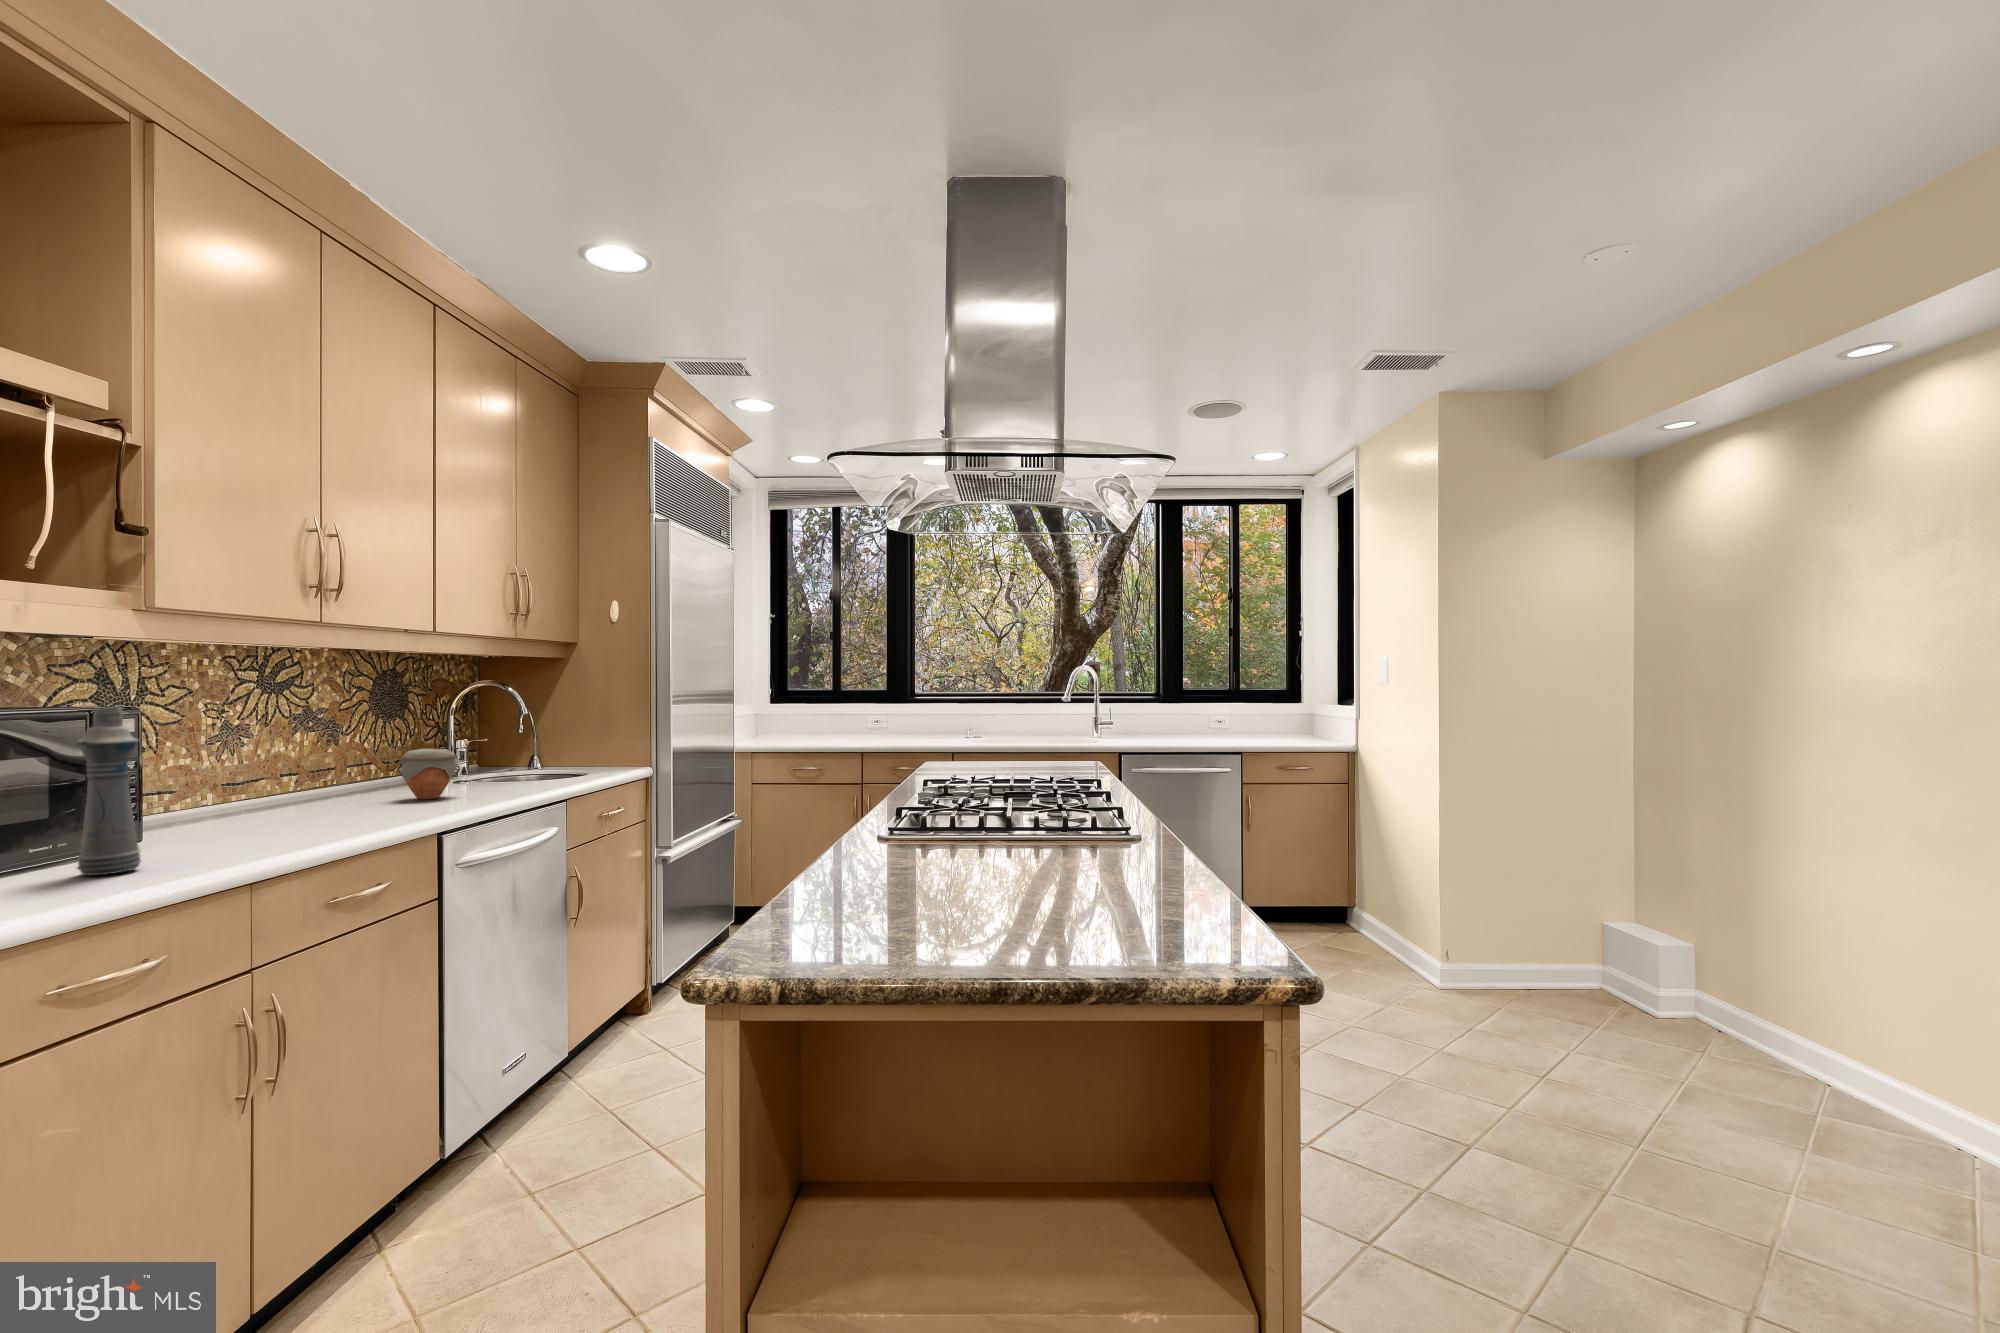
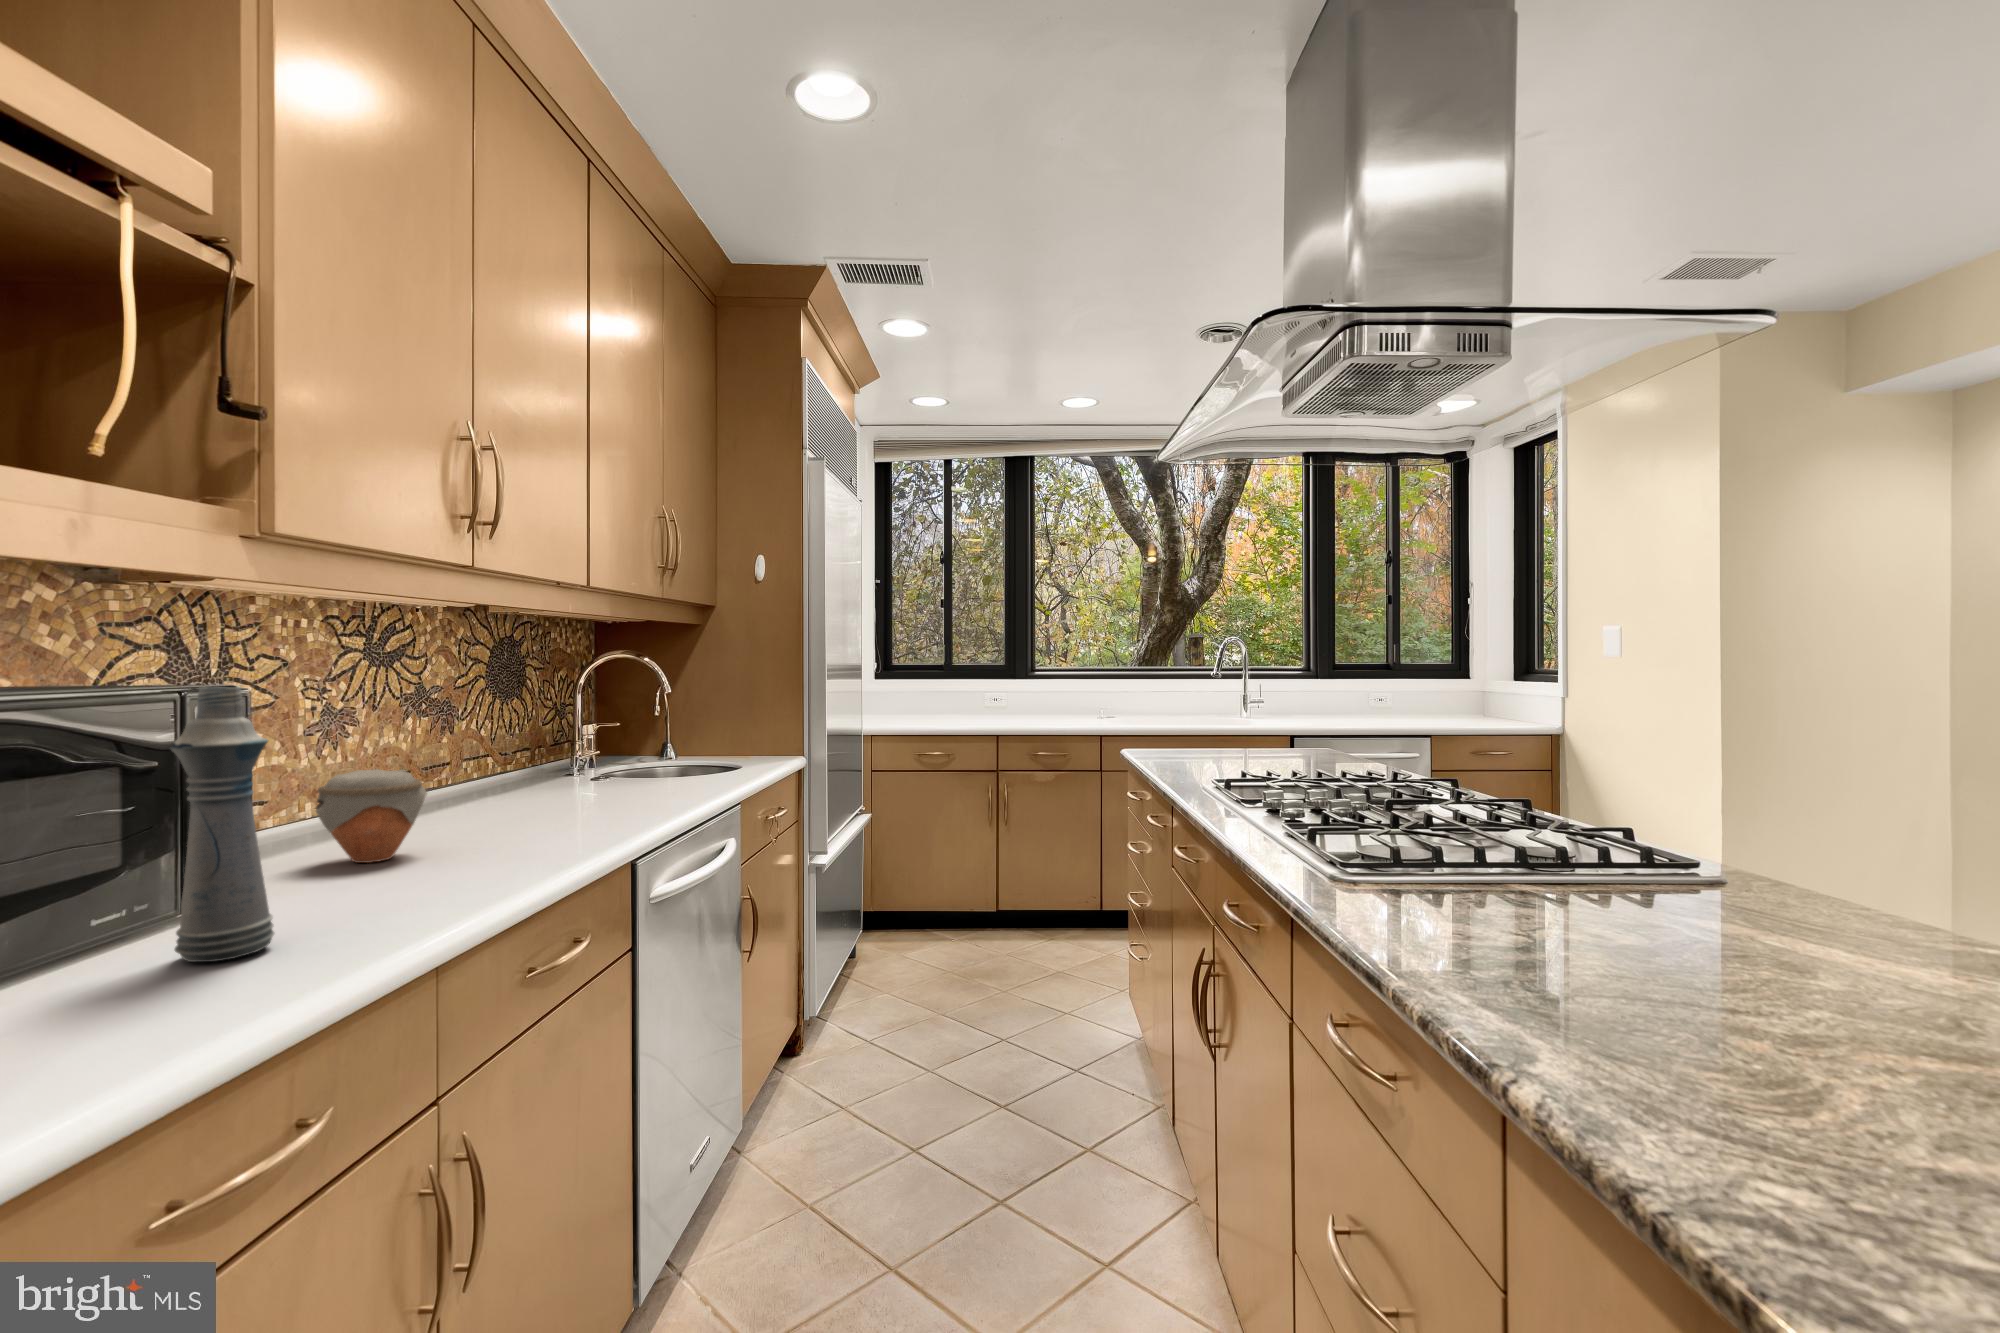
jar: present [398,748,459,799] -> present [316,769,427,863]

